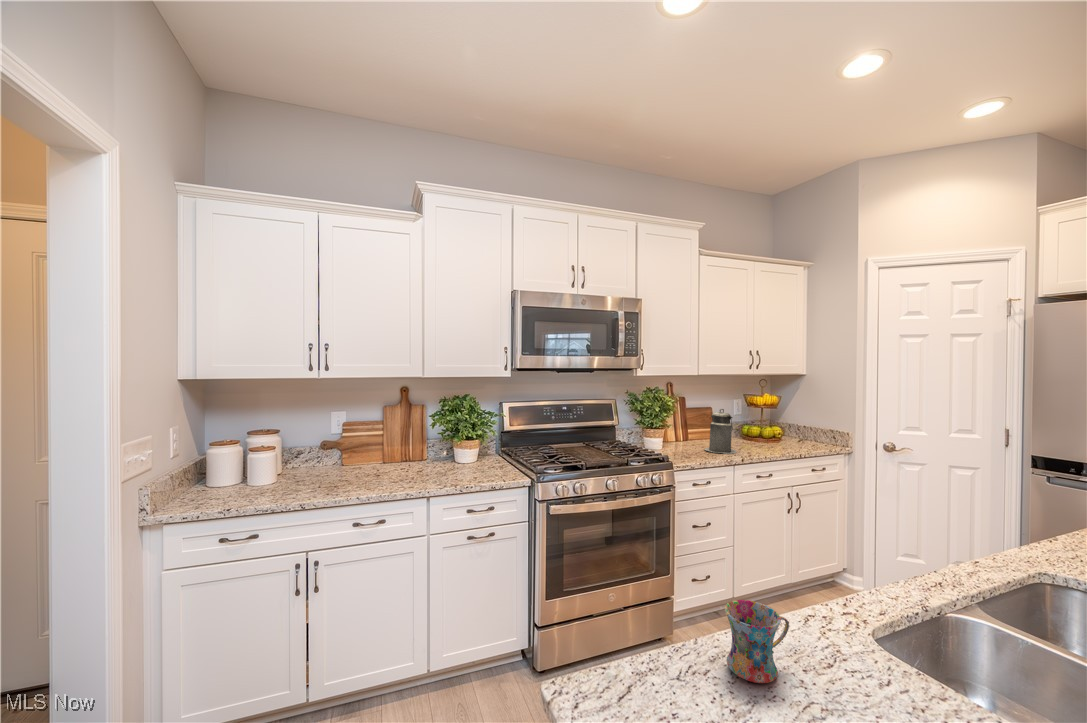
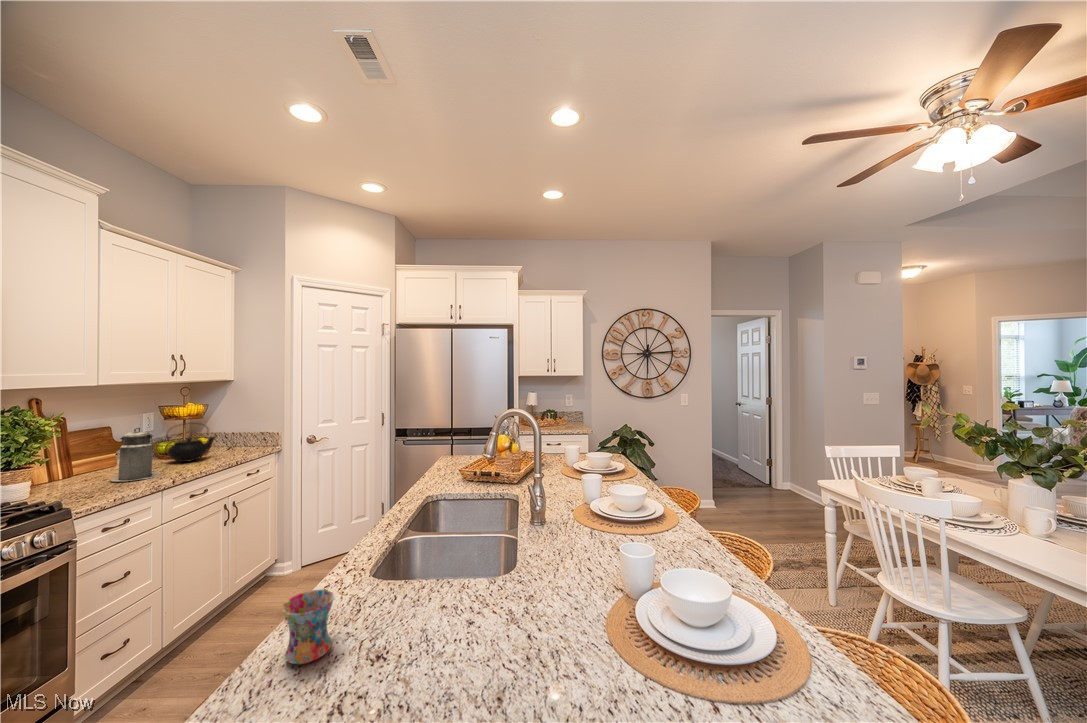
teapot: none [746,411,787,447] -> present [167,435,215,462]

